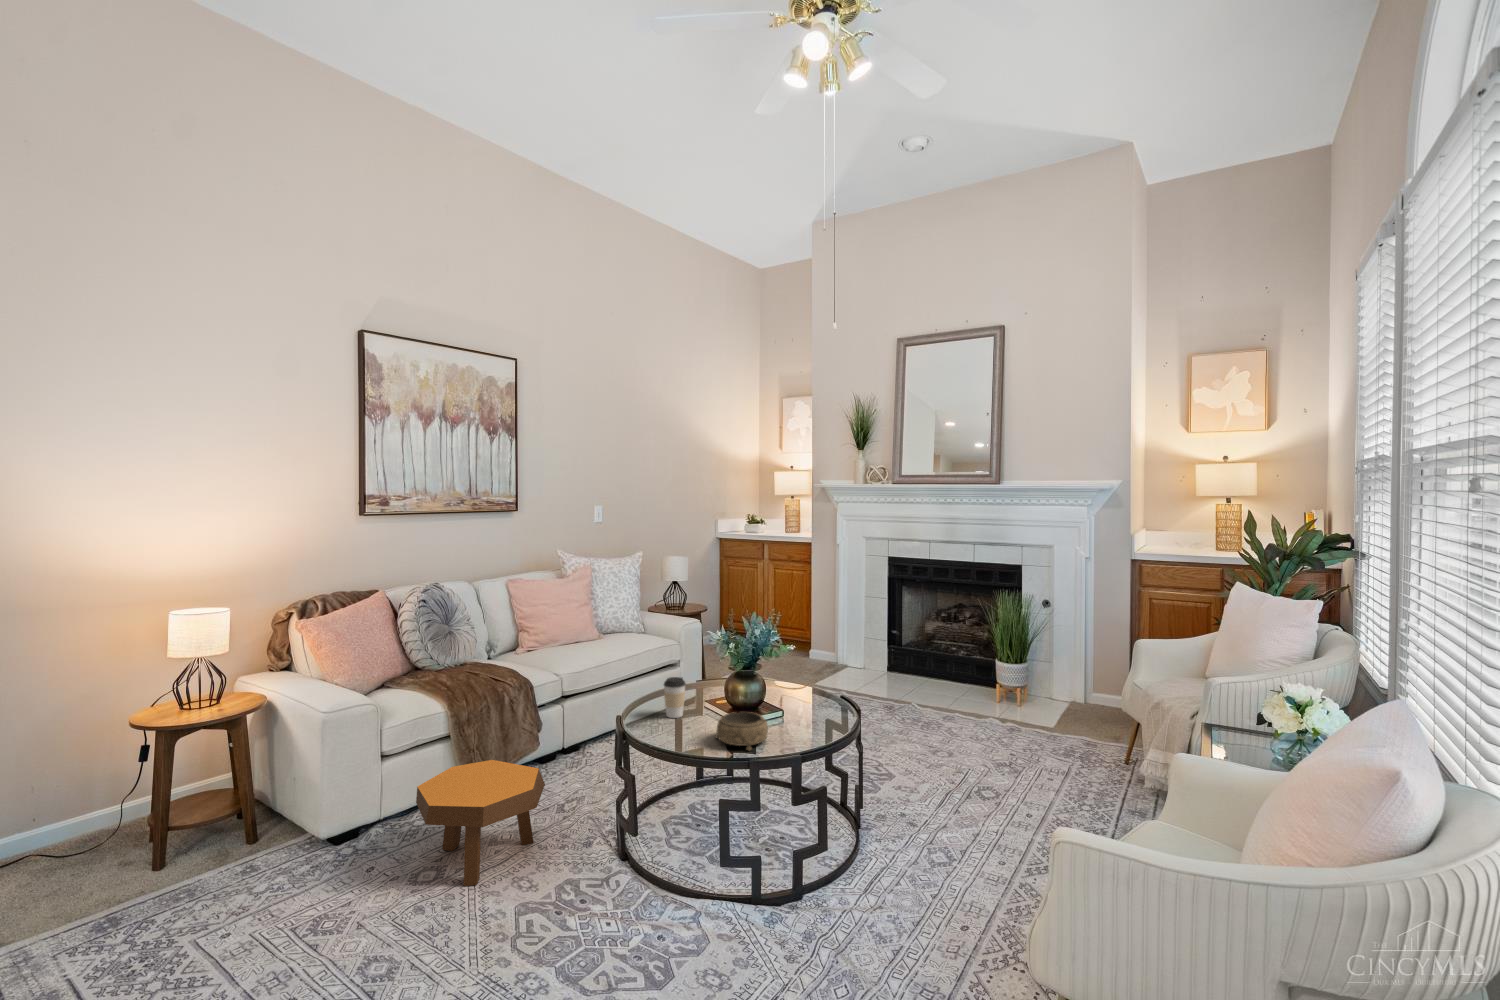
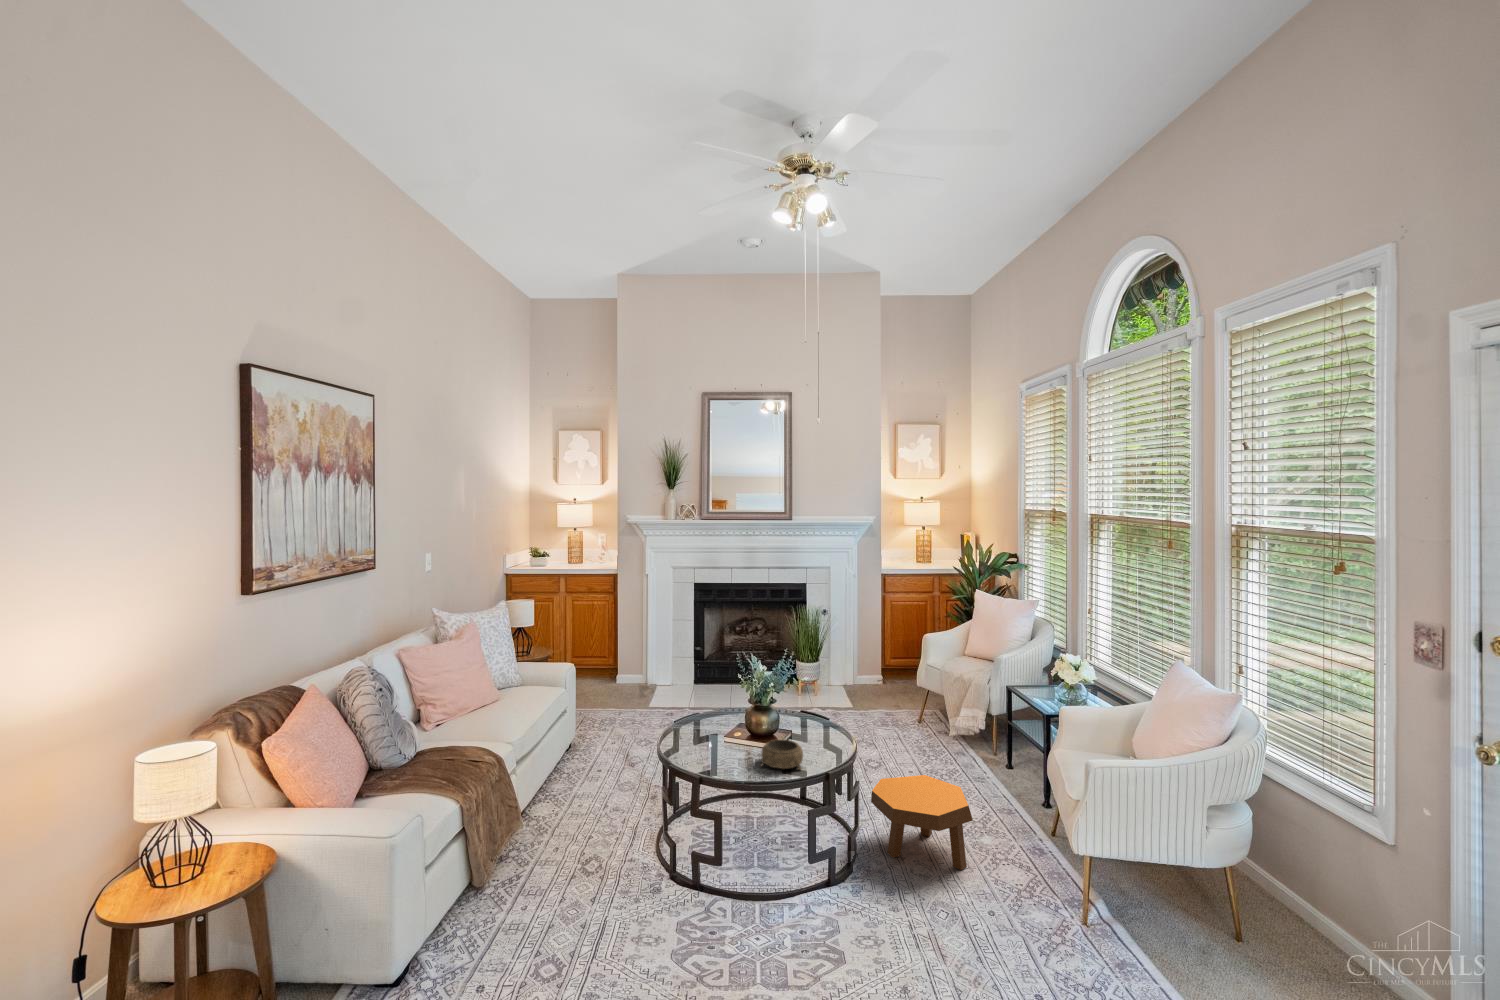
coffee cup: present [664,677,686,718] -> none [686,722,706,759]
footstool: present [416,760,545,886] -> present [871,775,973,870]

